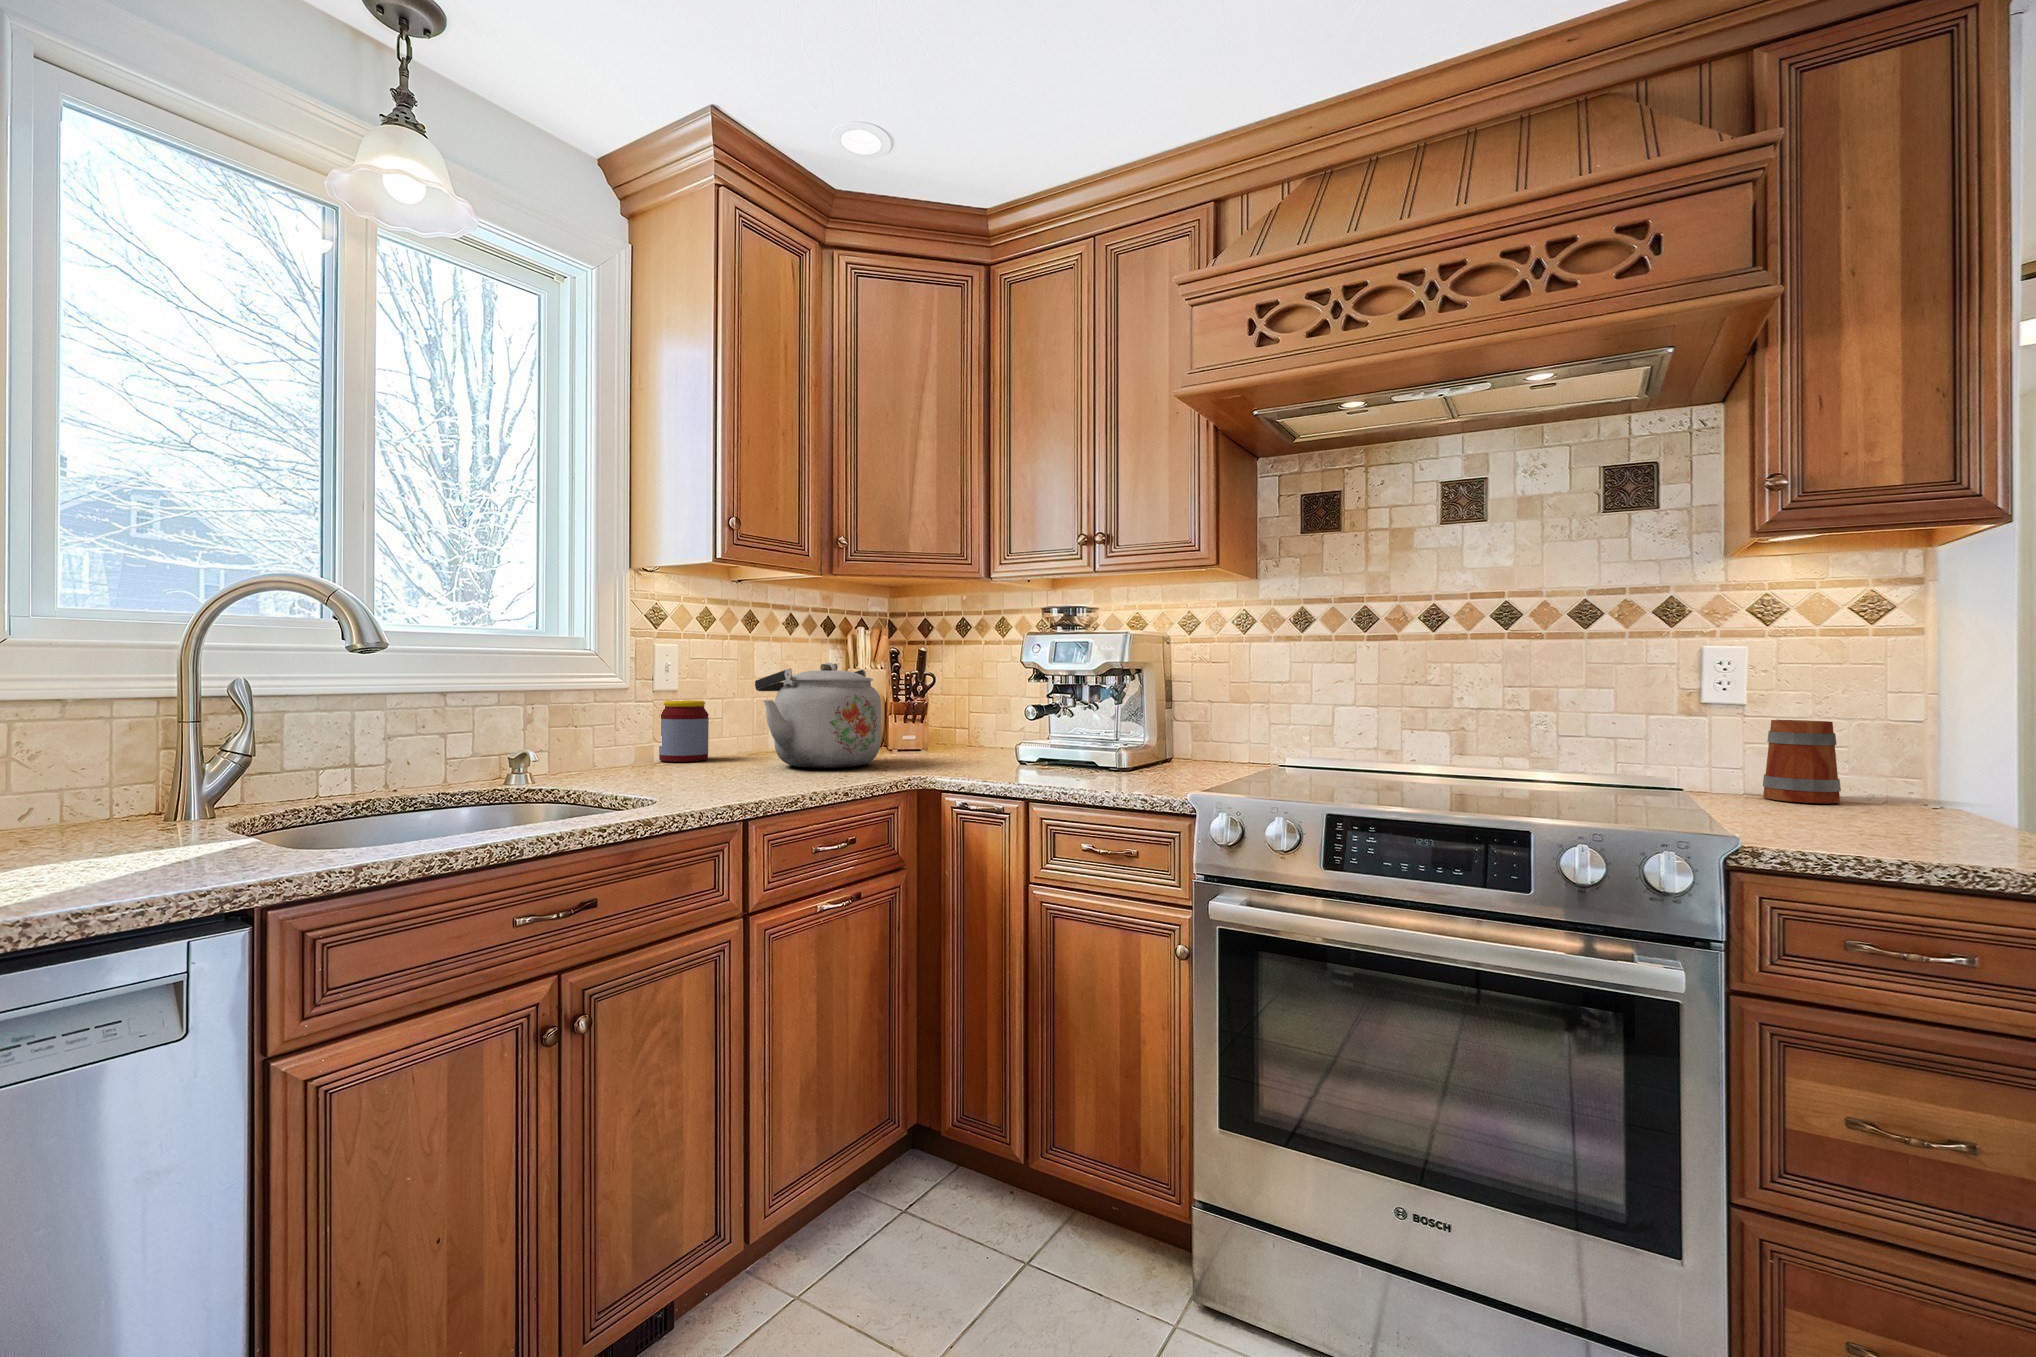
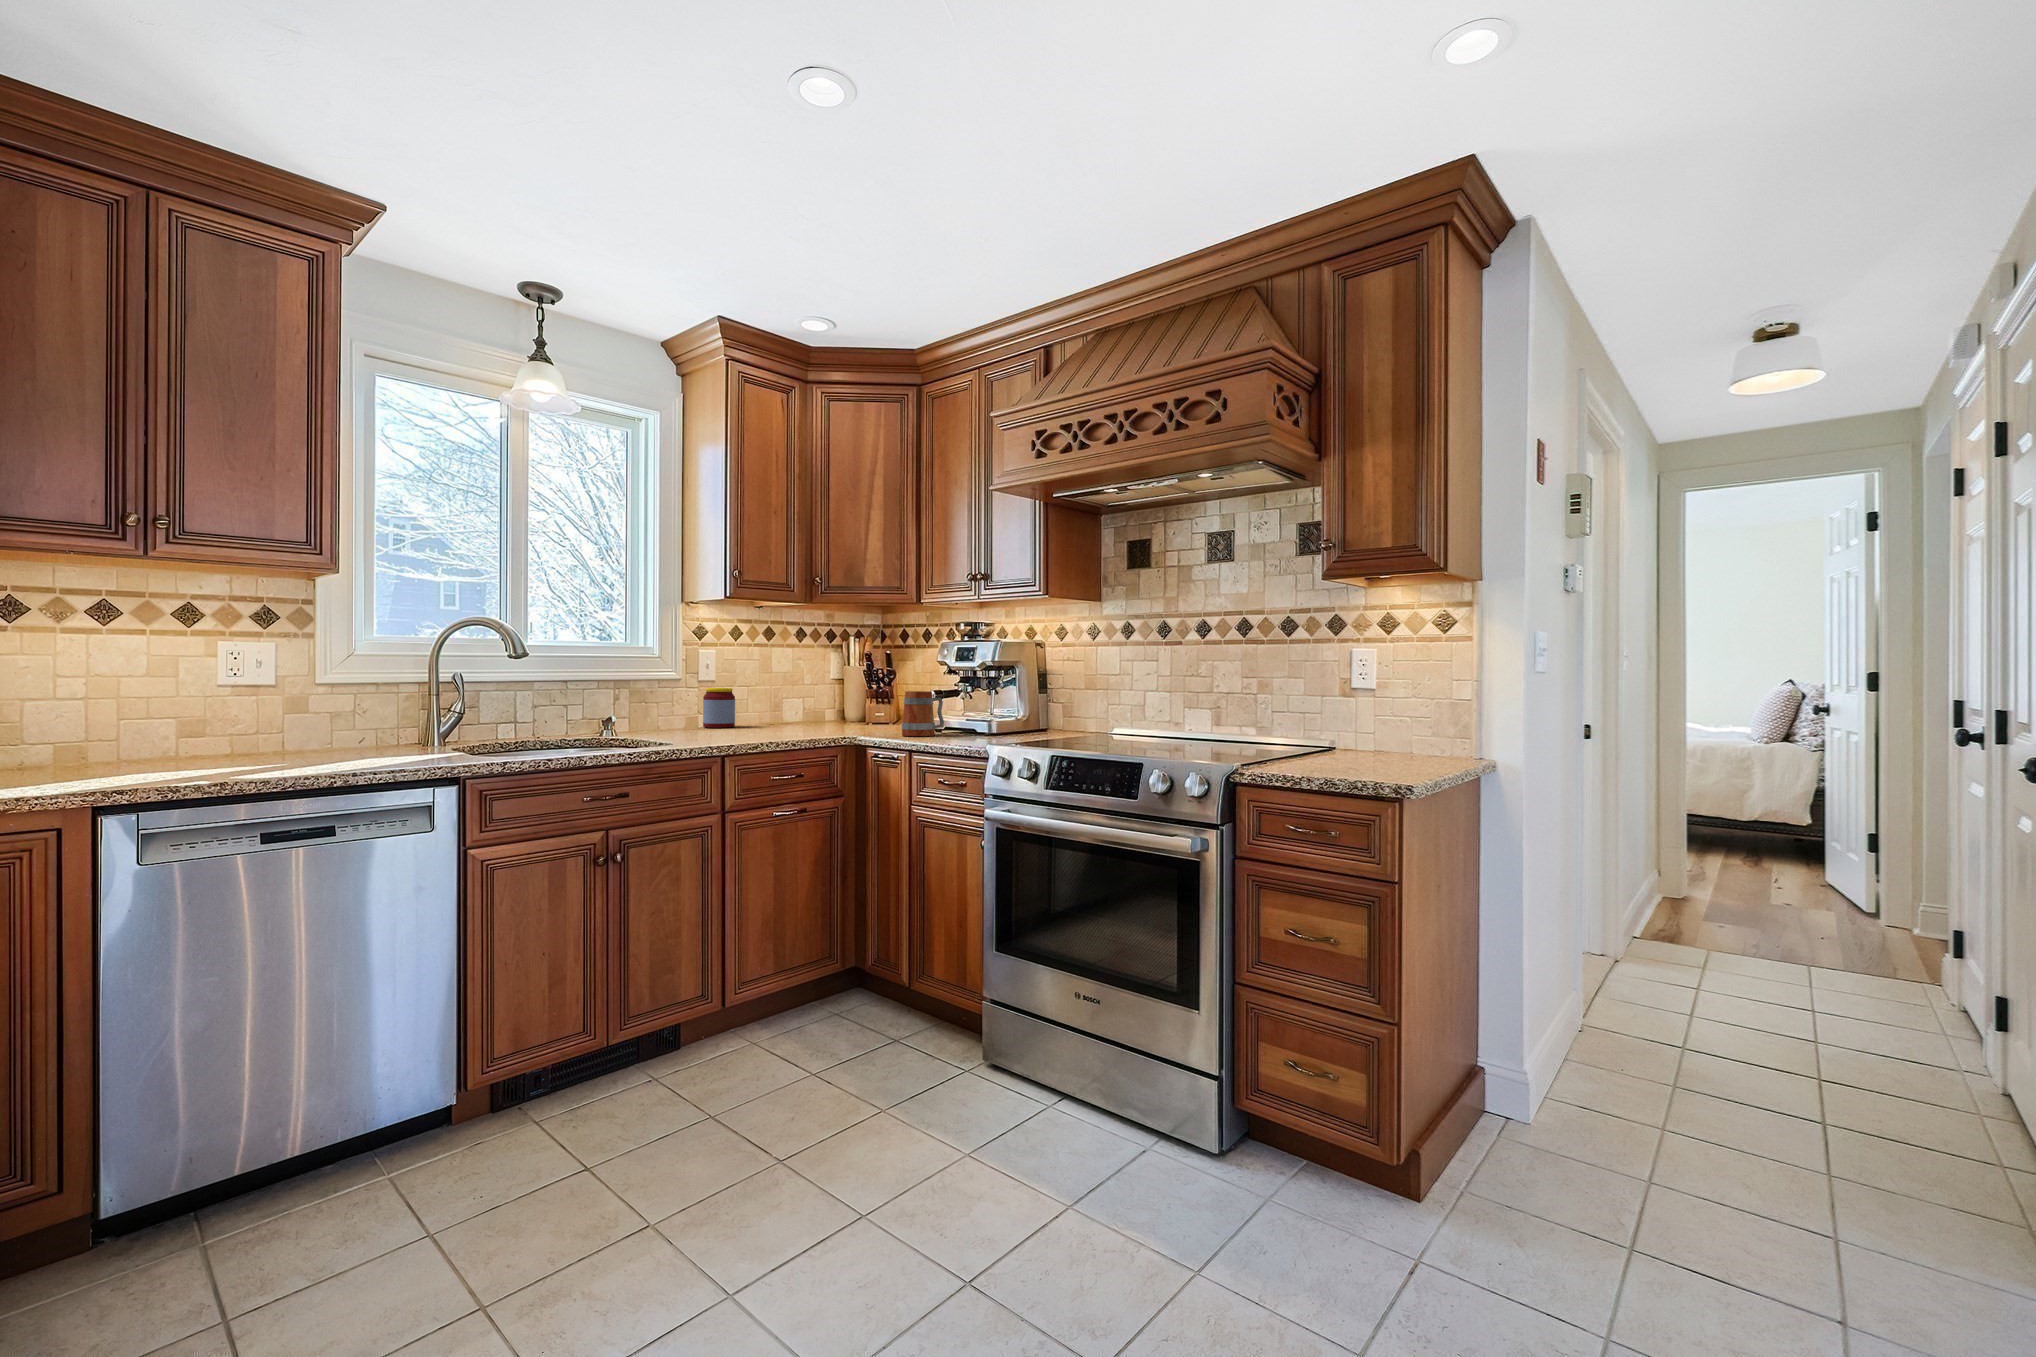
kettle: present [755,663,881,768] -> none [757,663,838,731]
mug: present [1763,720,1841,803] -> present [901,691,944,736]

